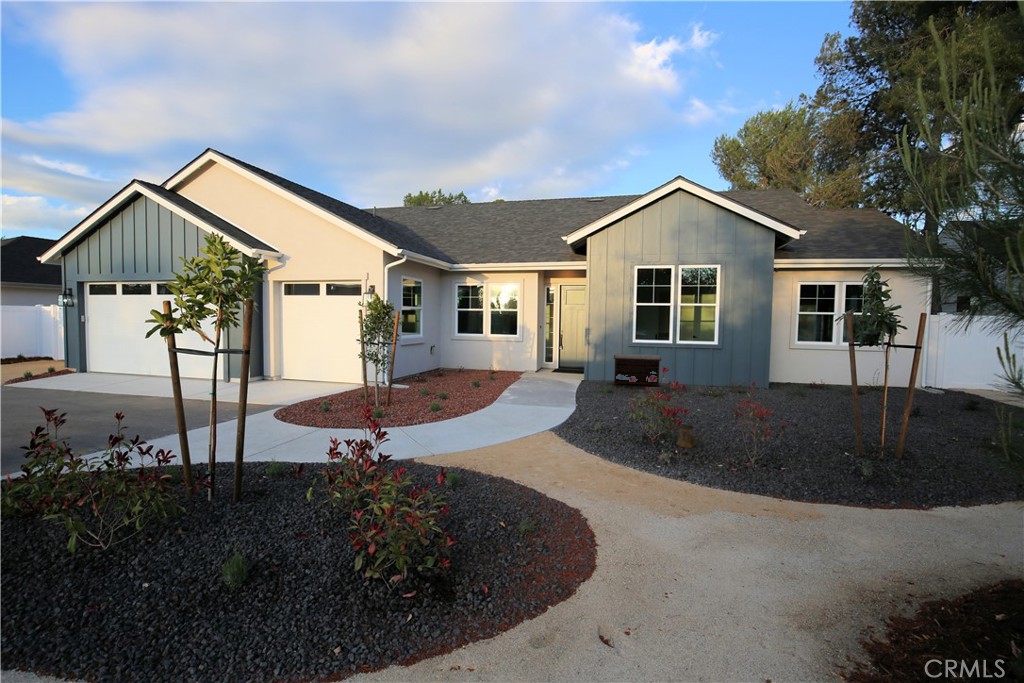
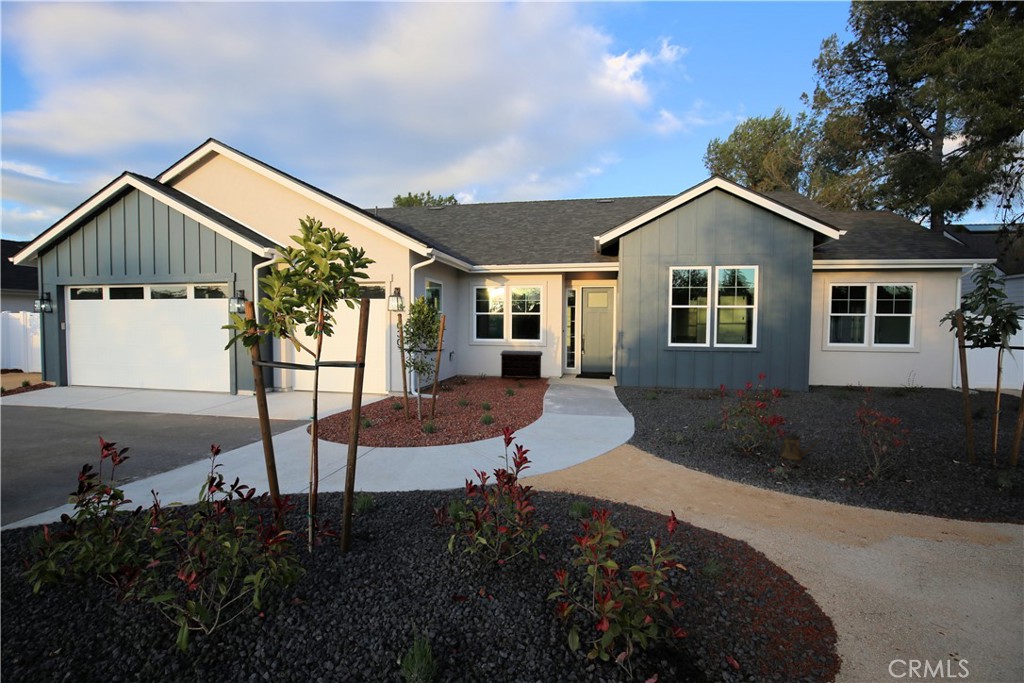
bench: present [614,354,661,387] -> present [500,350,543,379]

